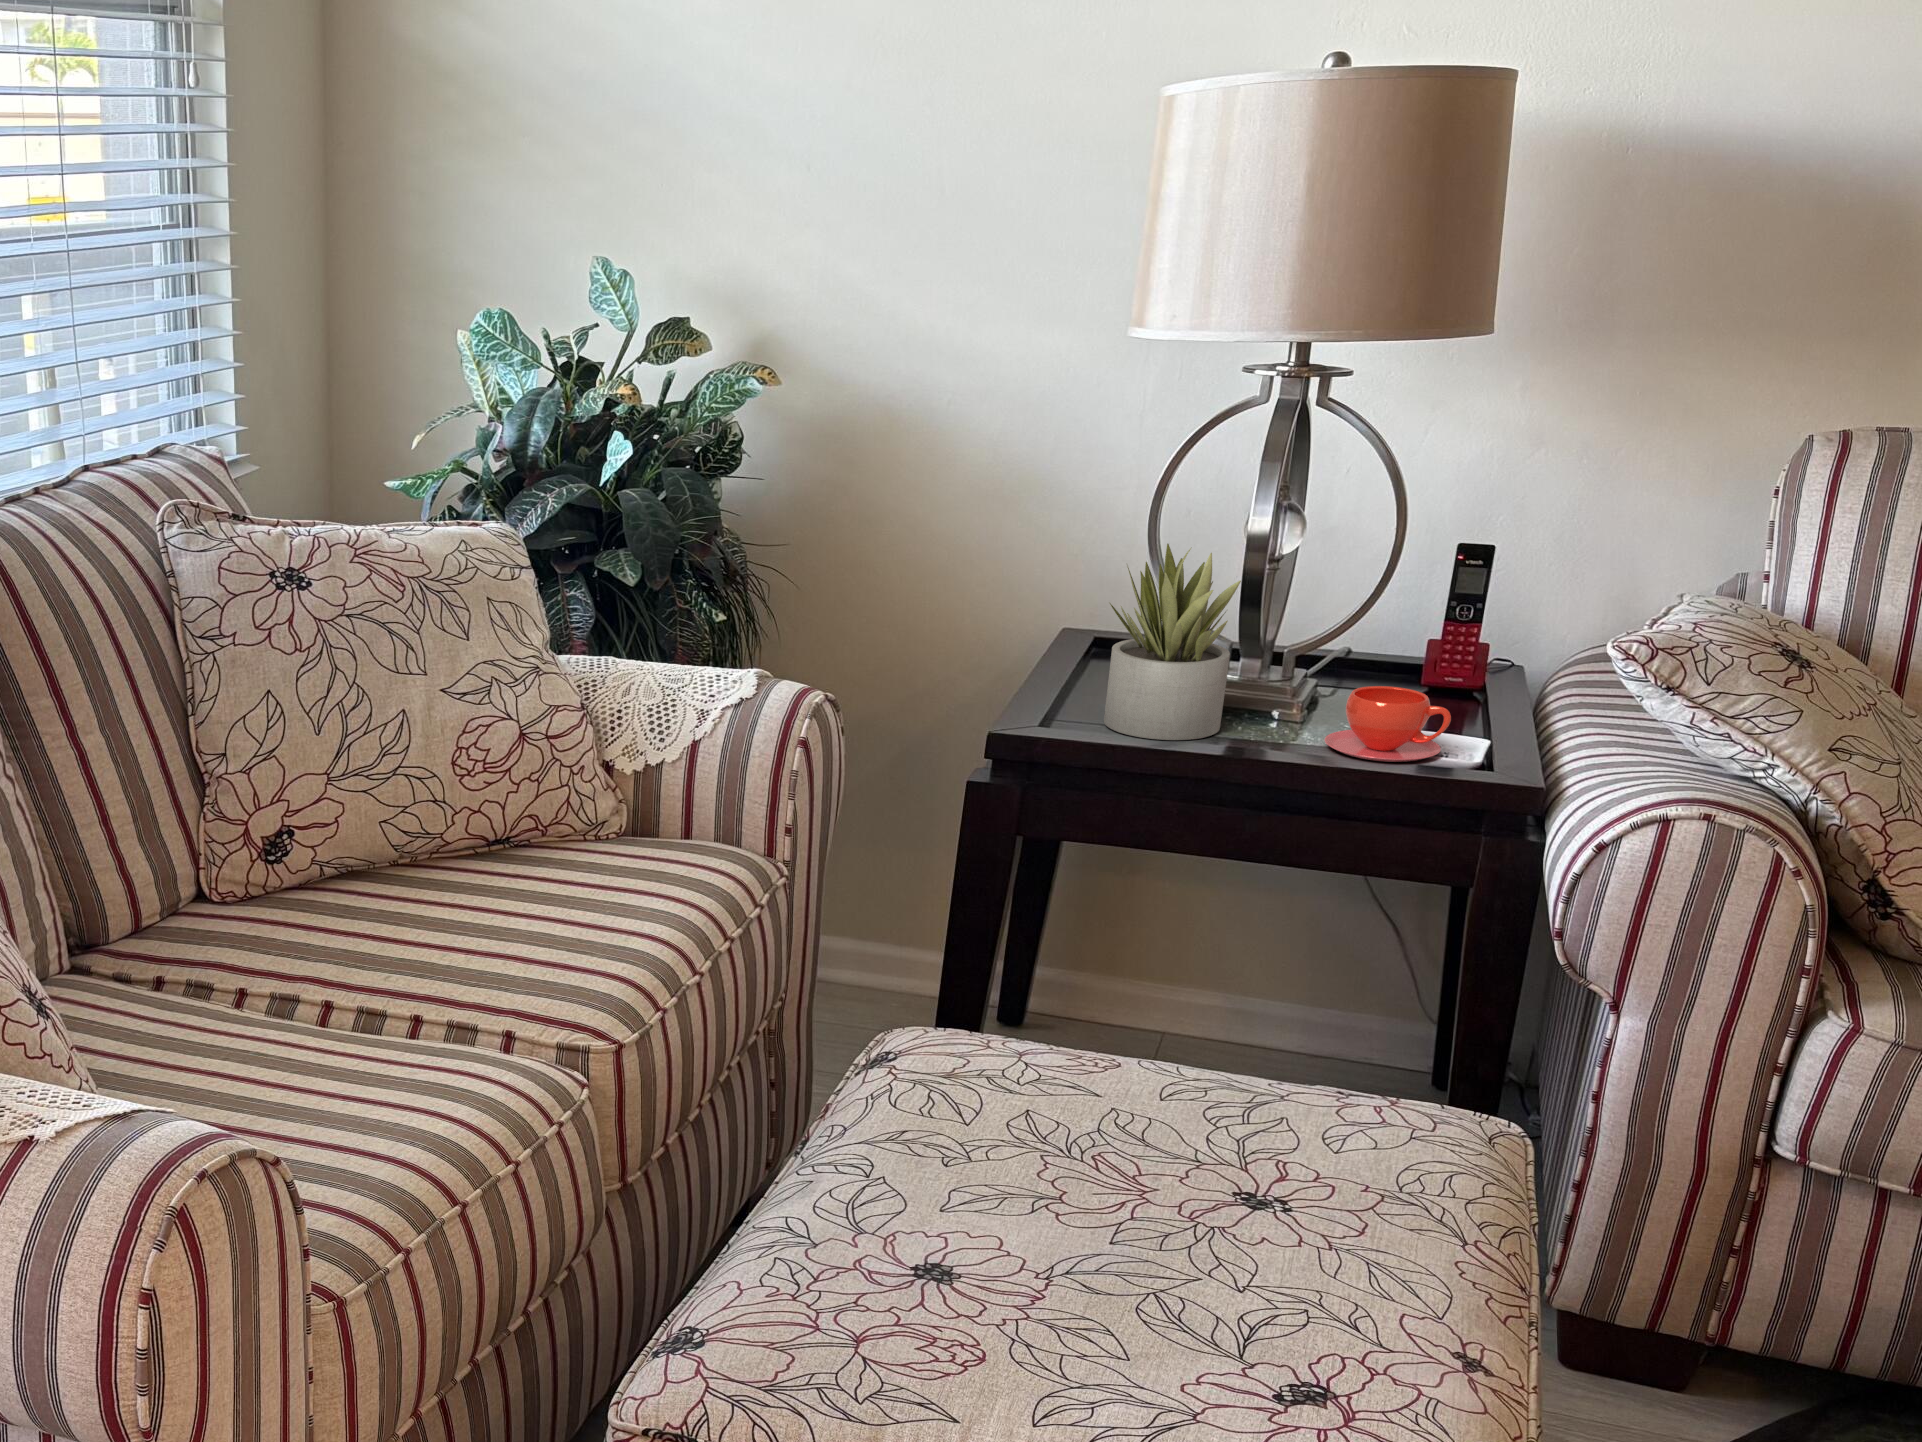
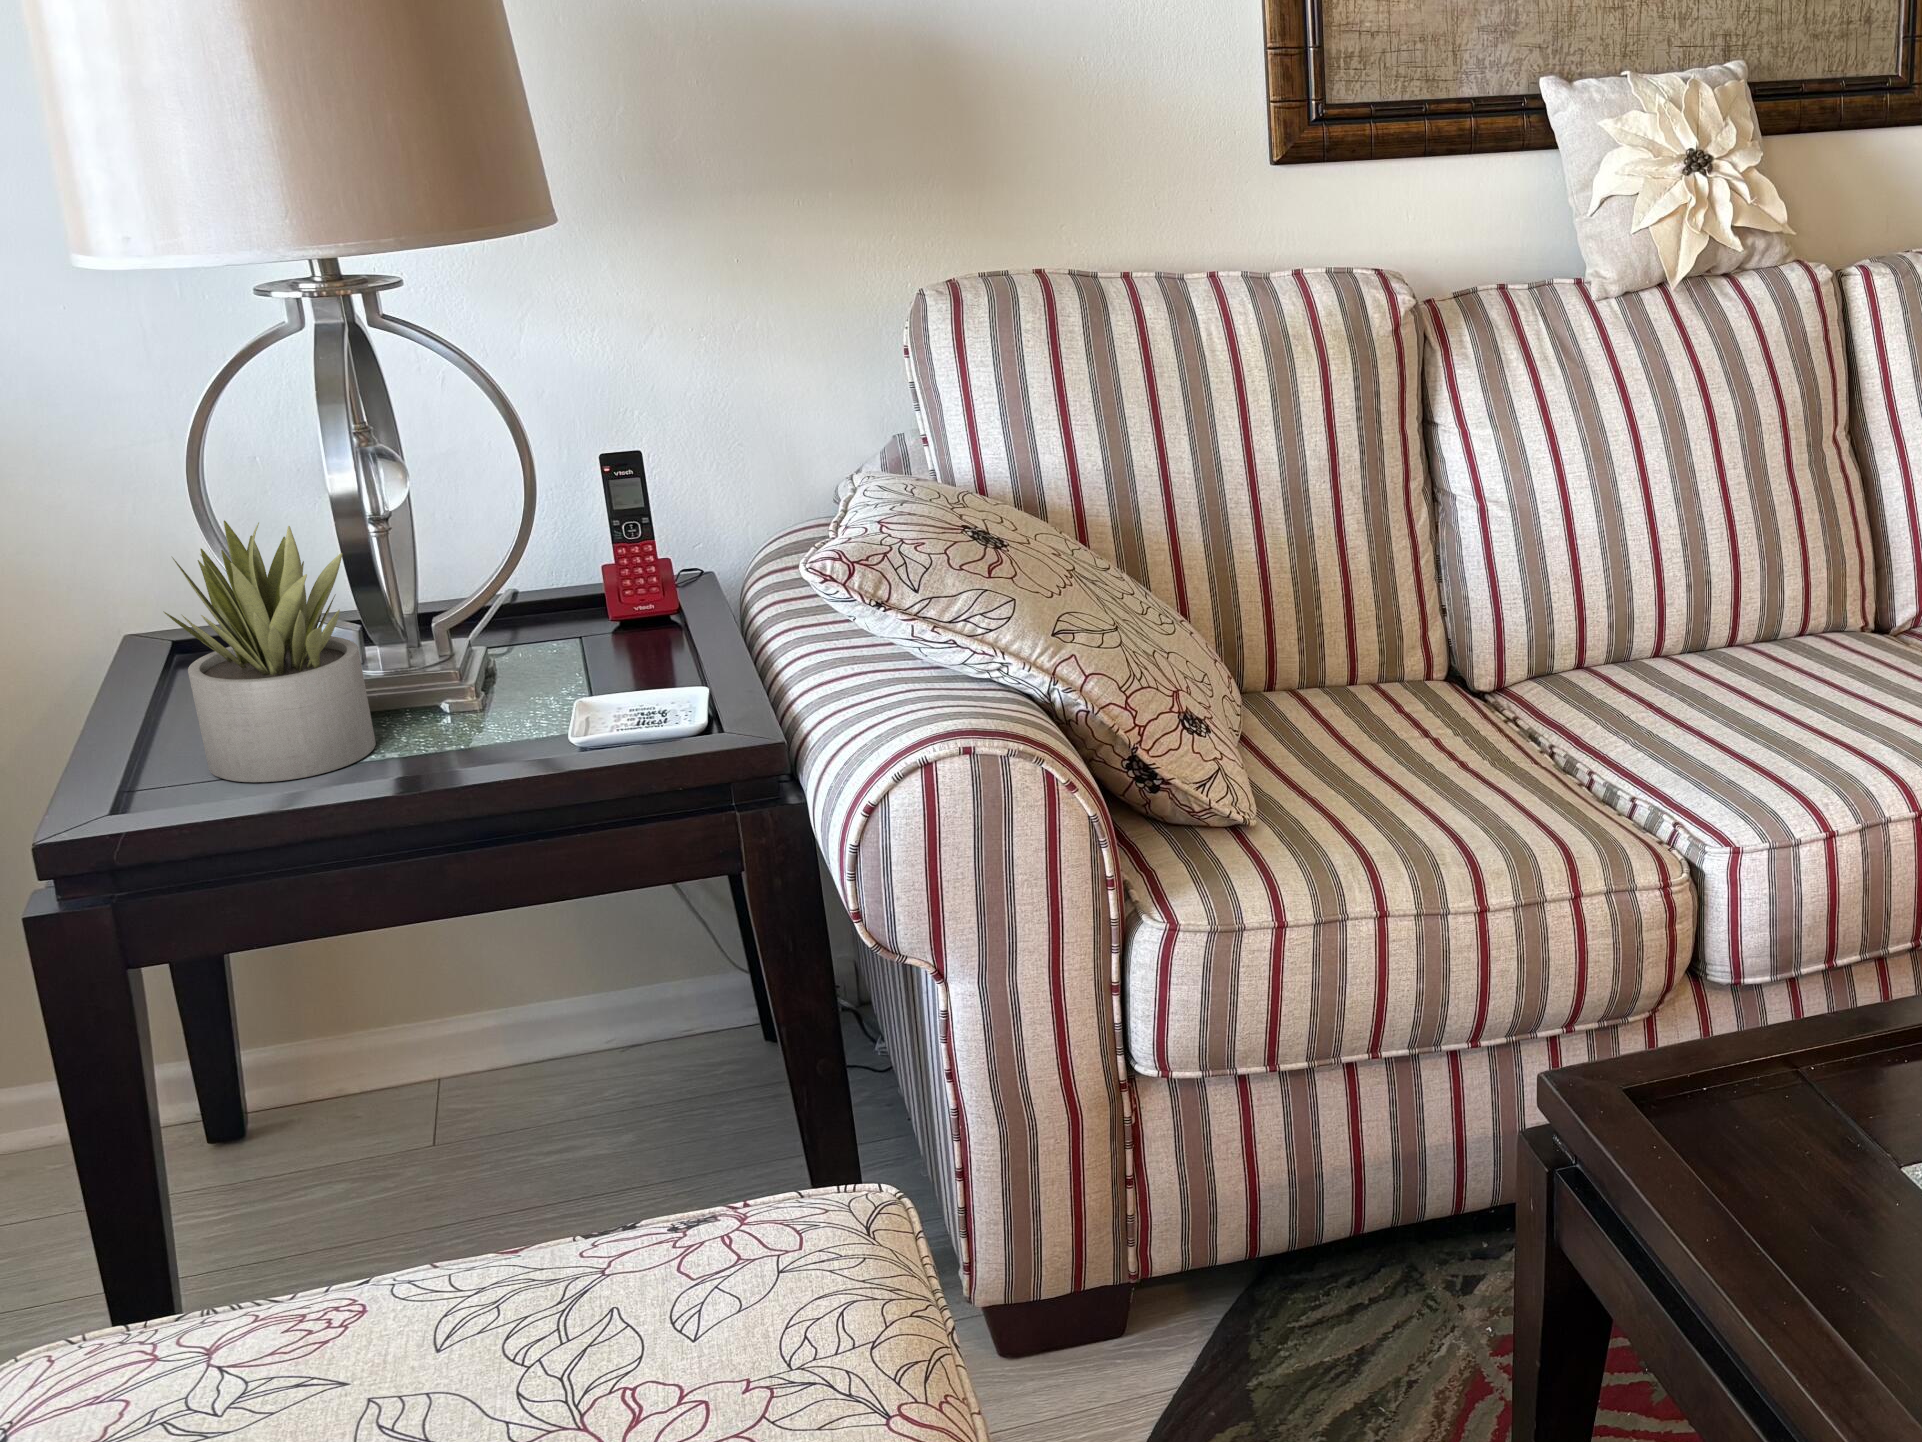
teacup: present [1325,686,1451,762] -> none [515,647,658,745]

